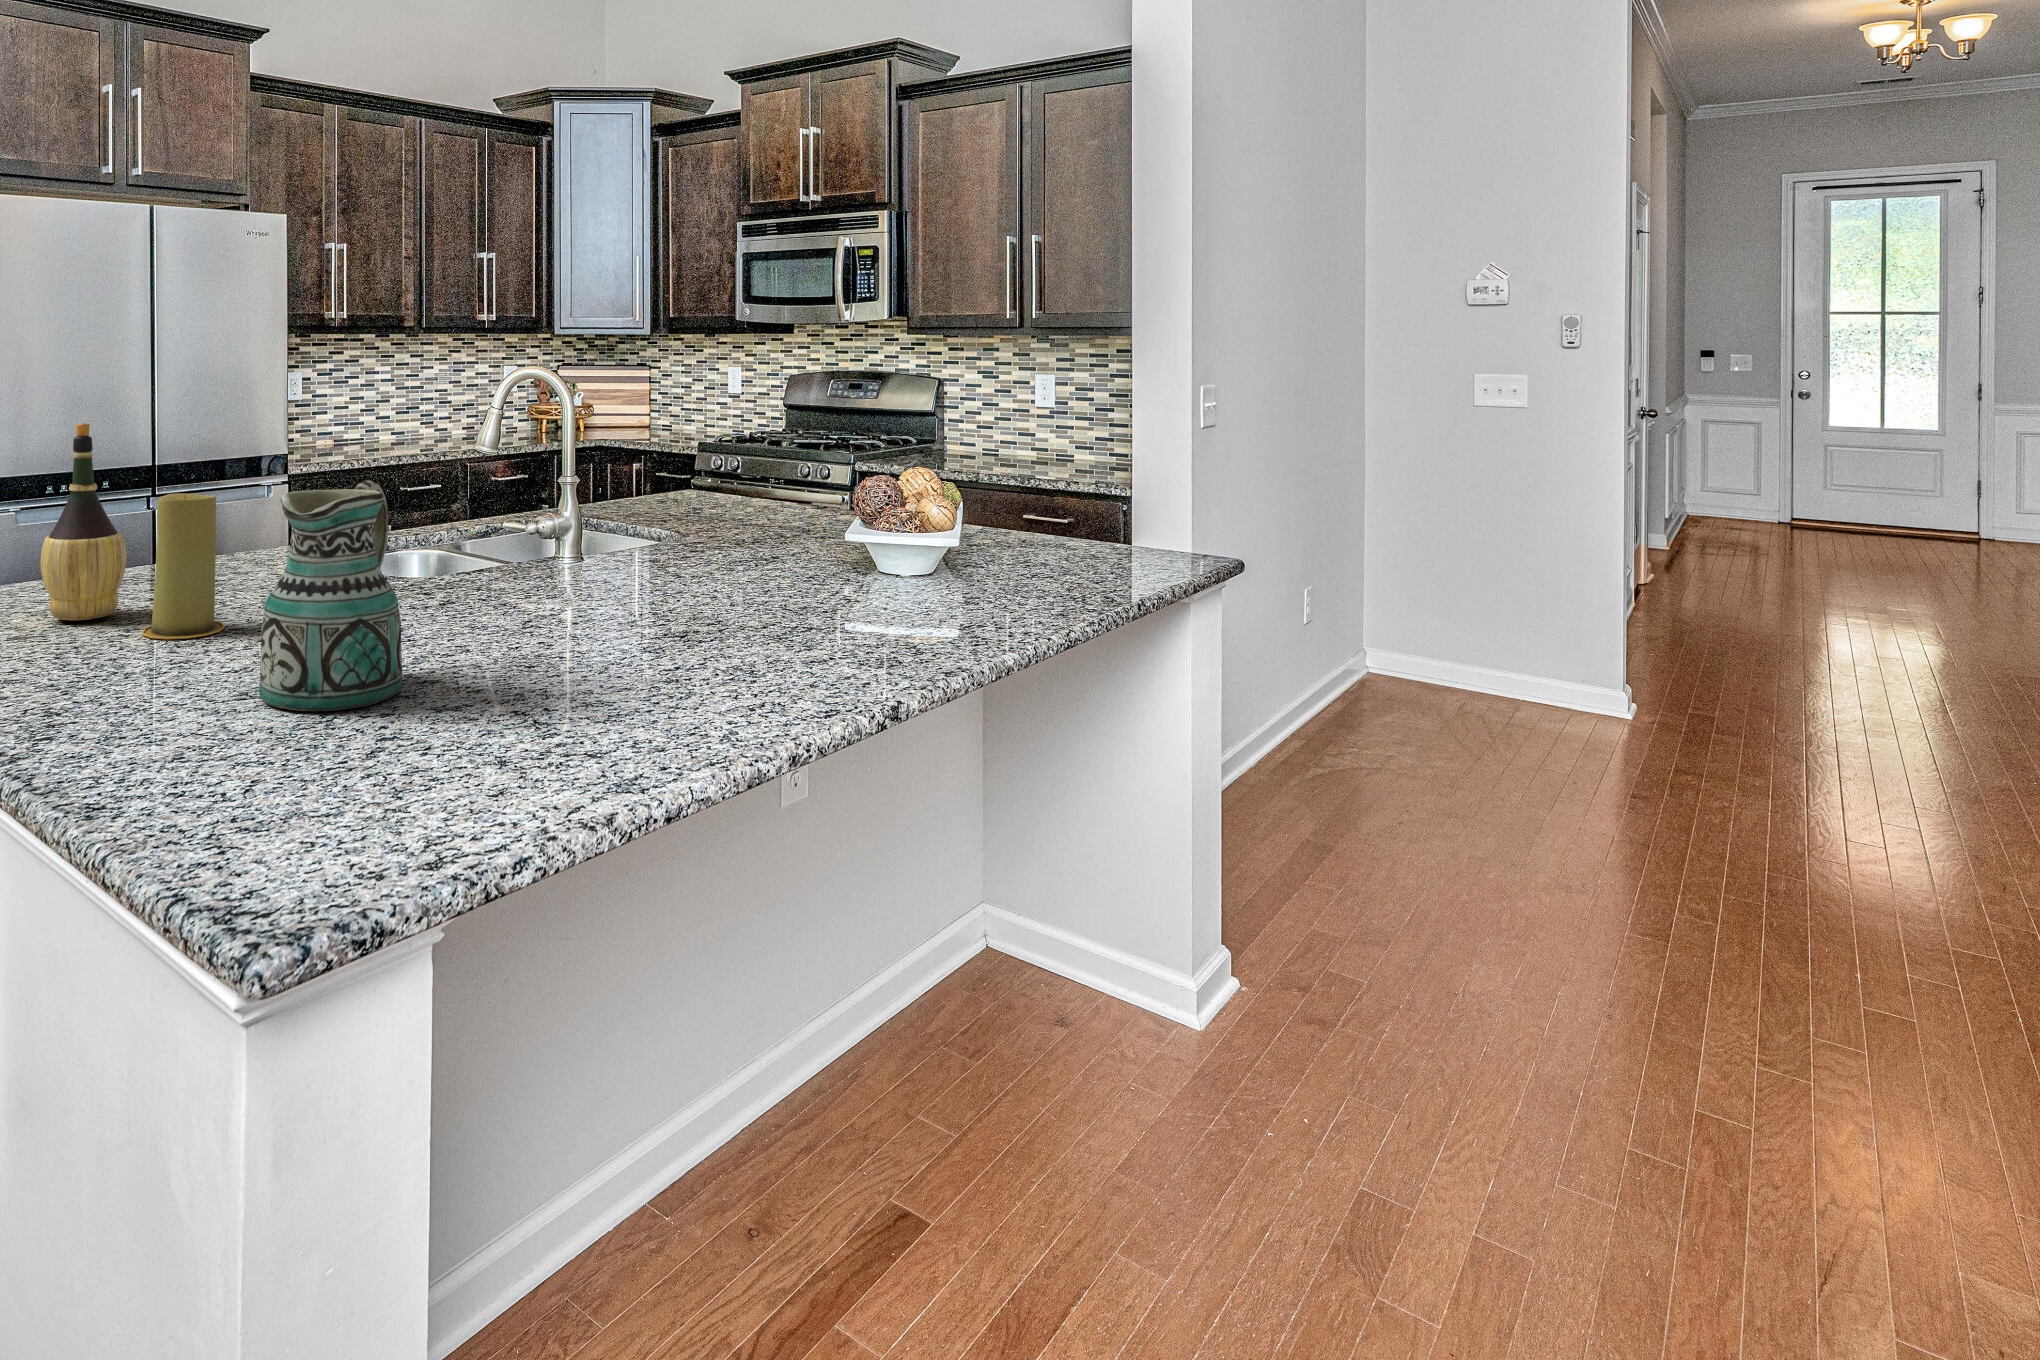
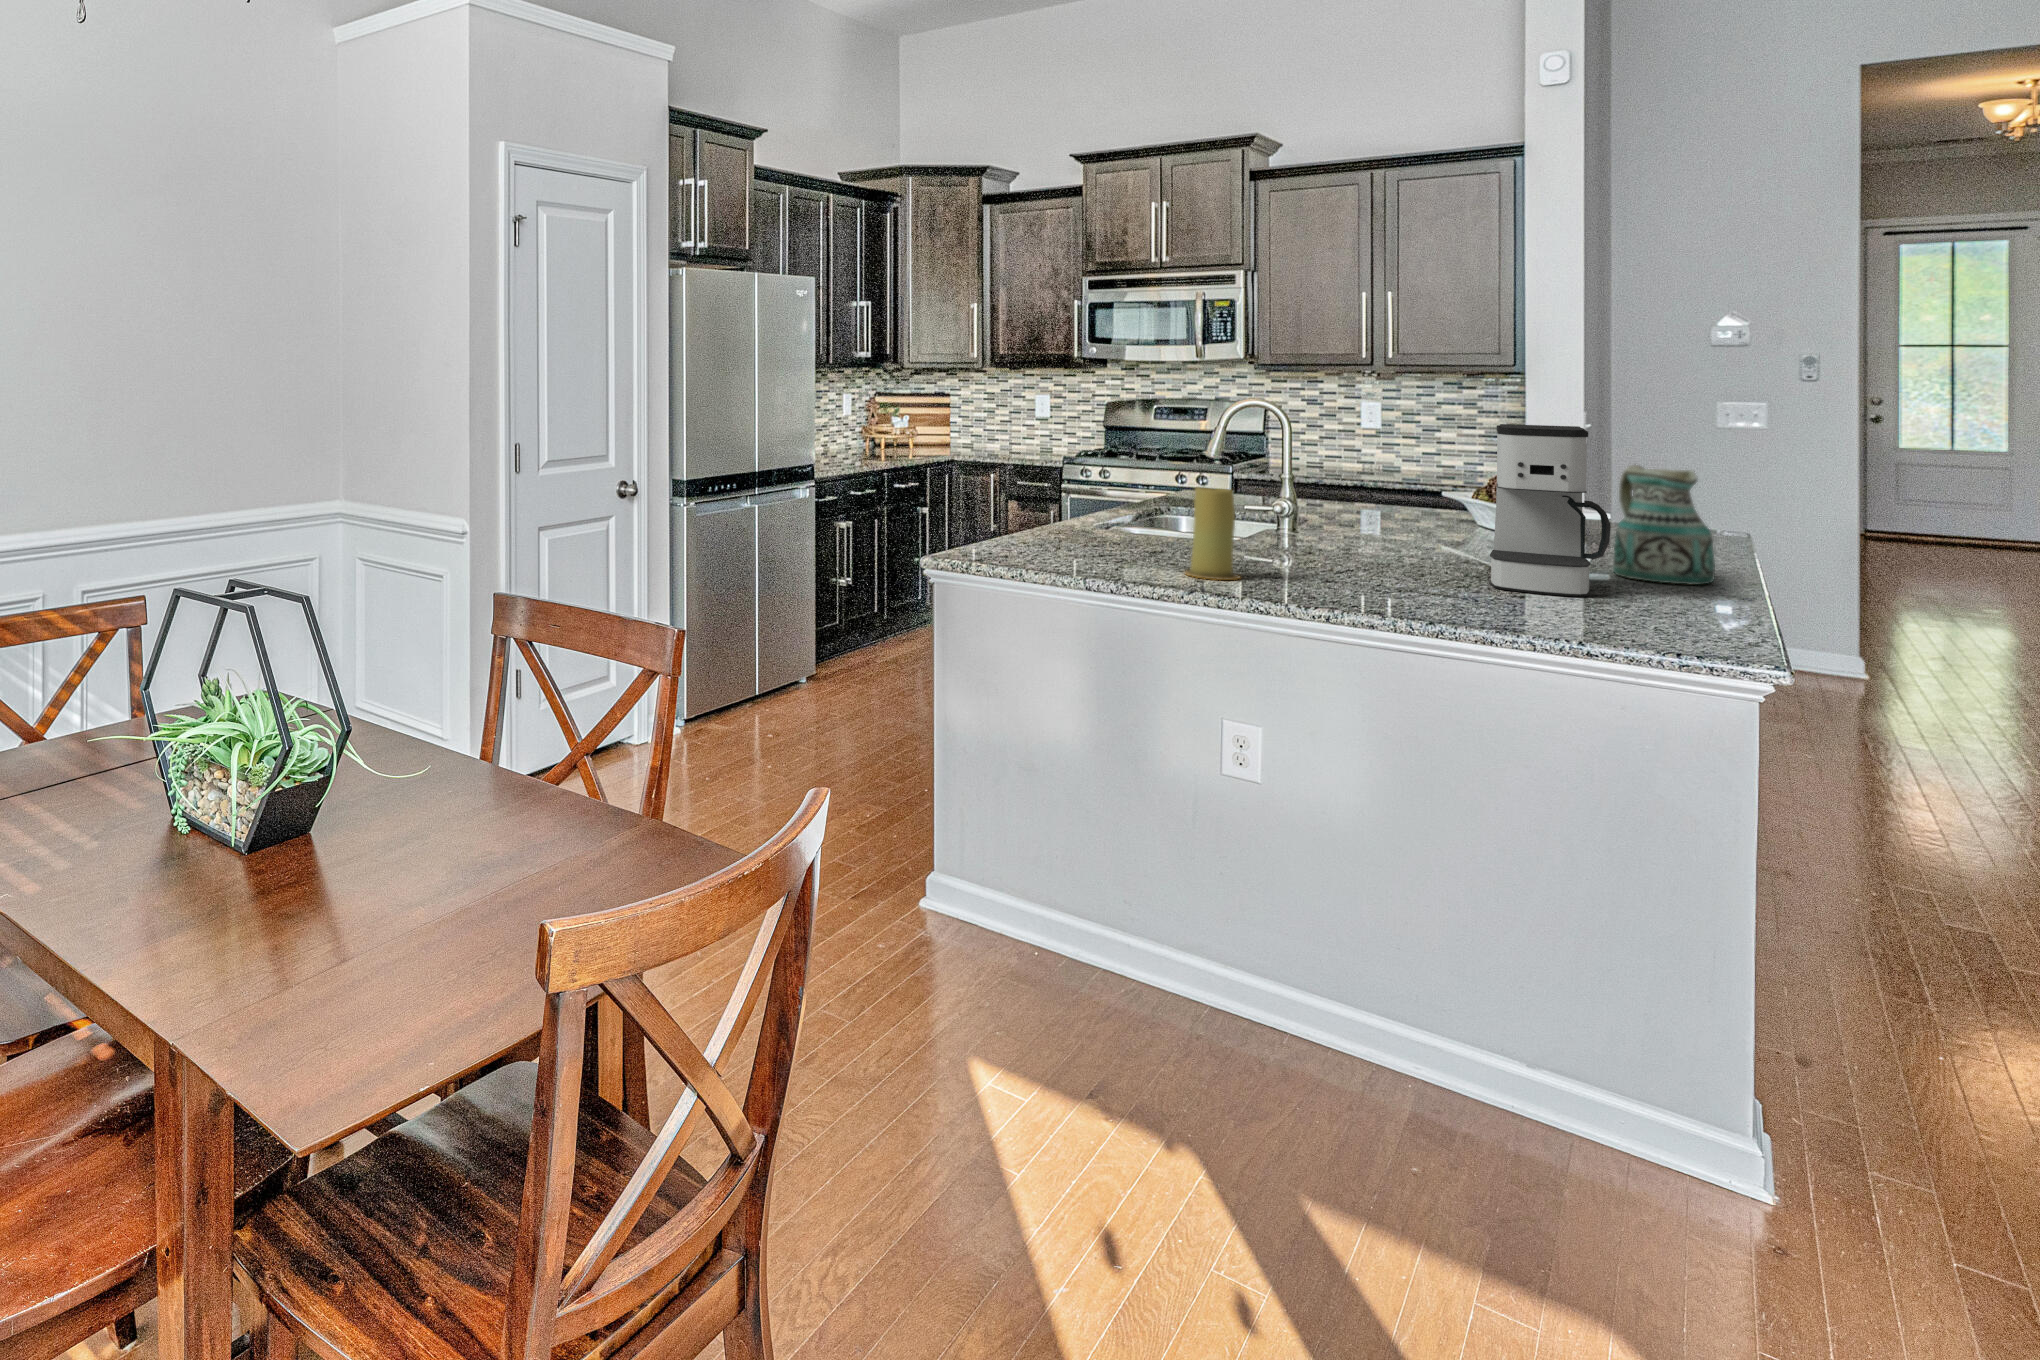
coffee maker: none [545,395,711,670] -> present [1490,424,1611,597]
wine bottle: present [40,423,127,620] -> none [1089,442,1145,570]
ceramic pitcher: present [259,481,402,711] -> present [1613,465,1715,585]

